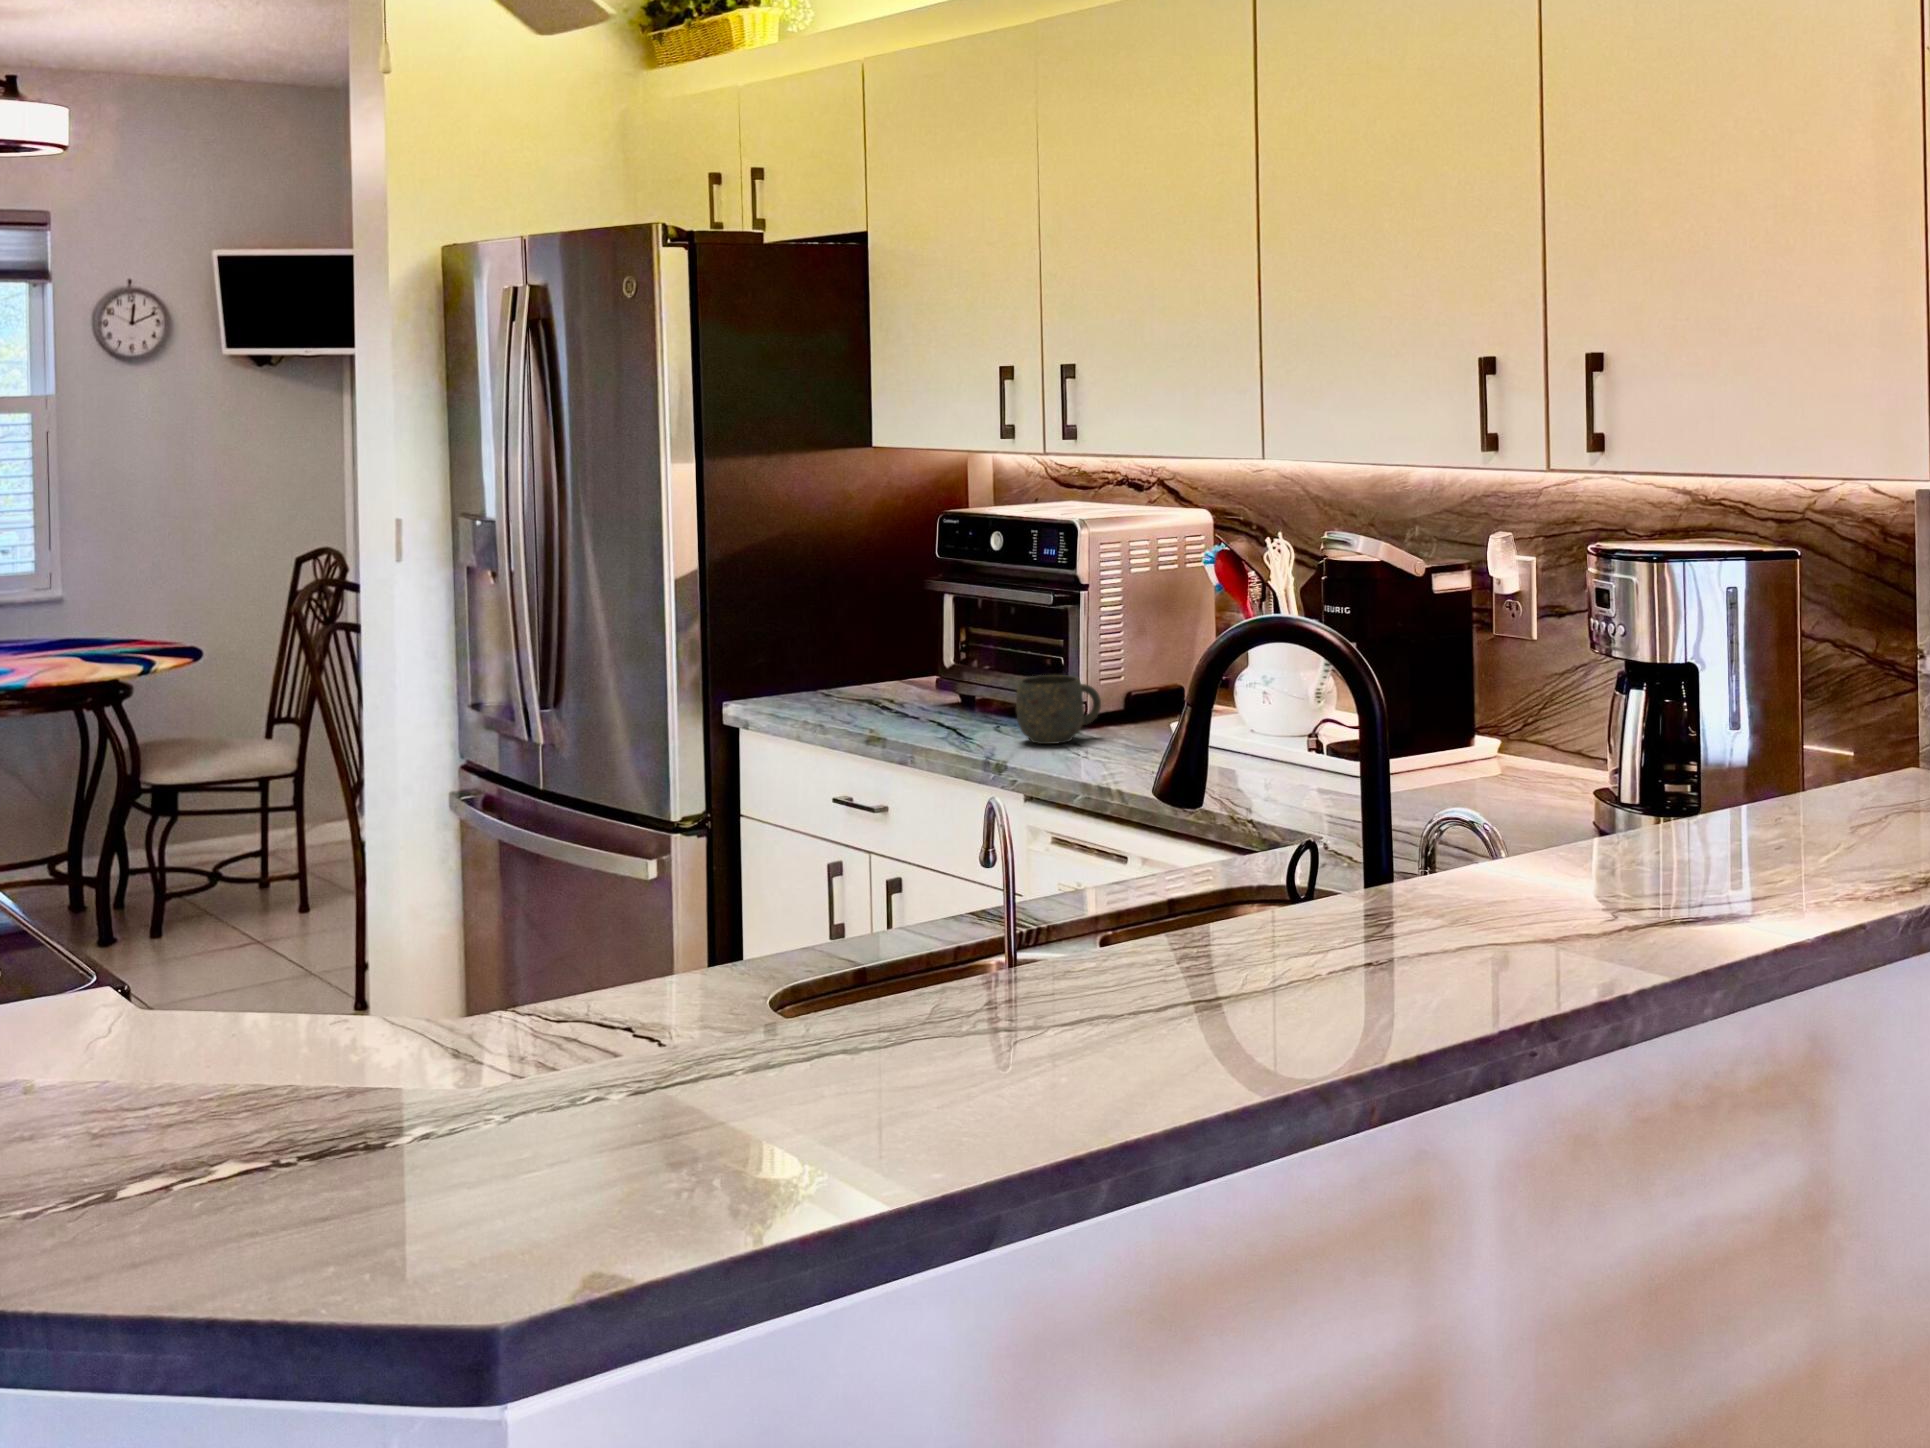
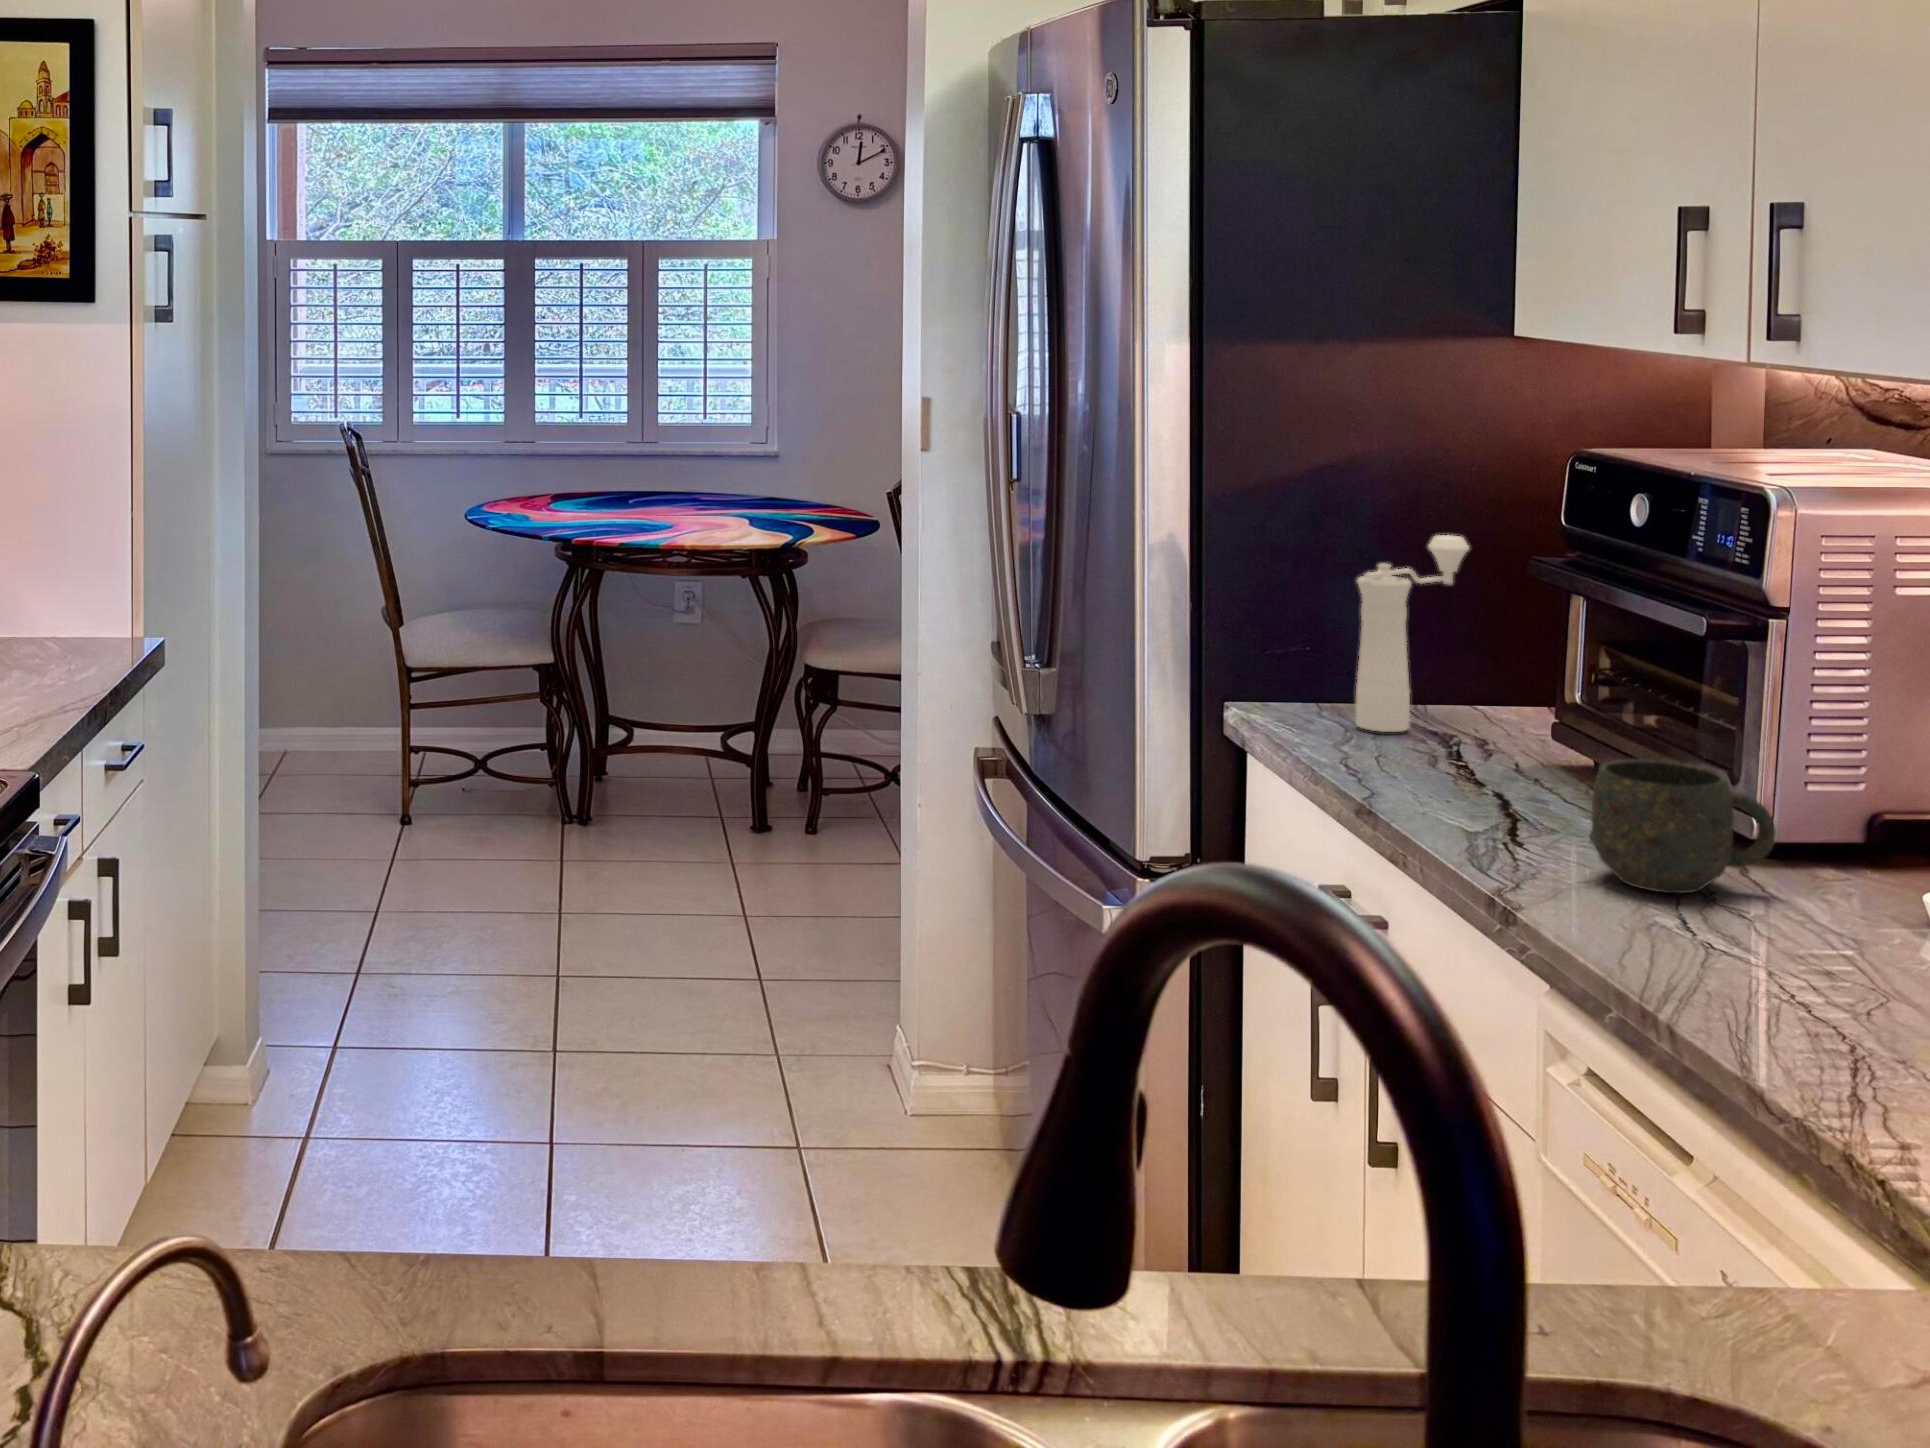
pepper mill: none [812,576,865,705] -> present [1356,535,1469,732]

